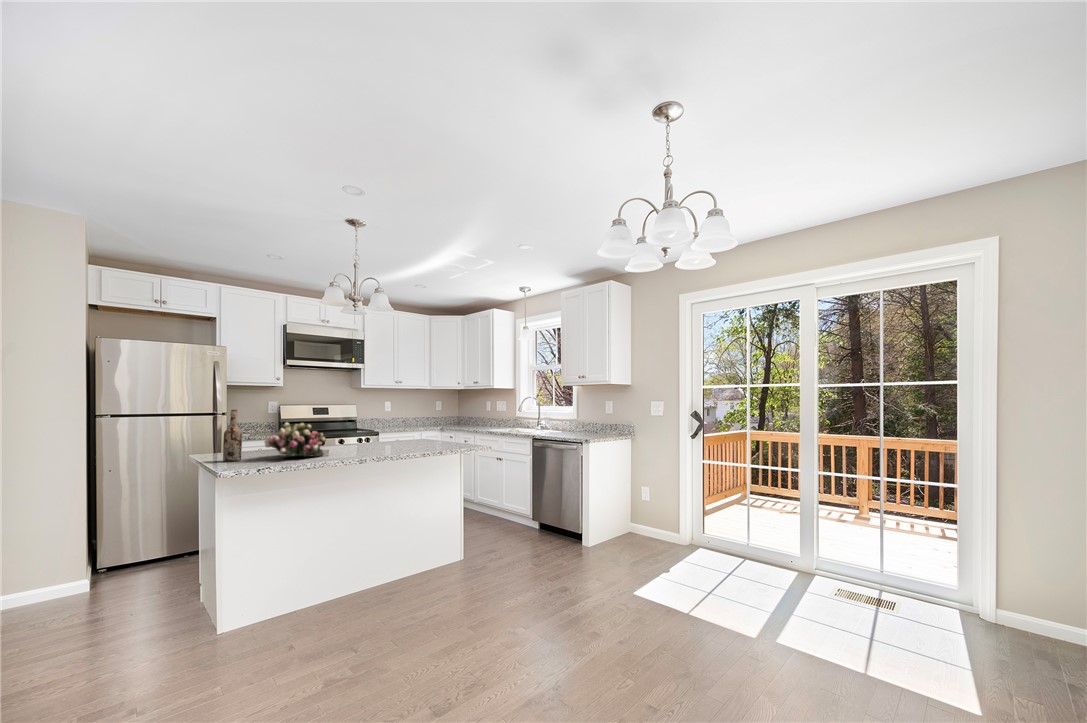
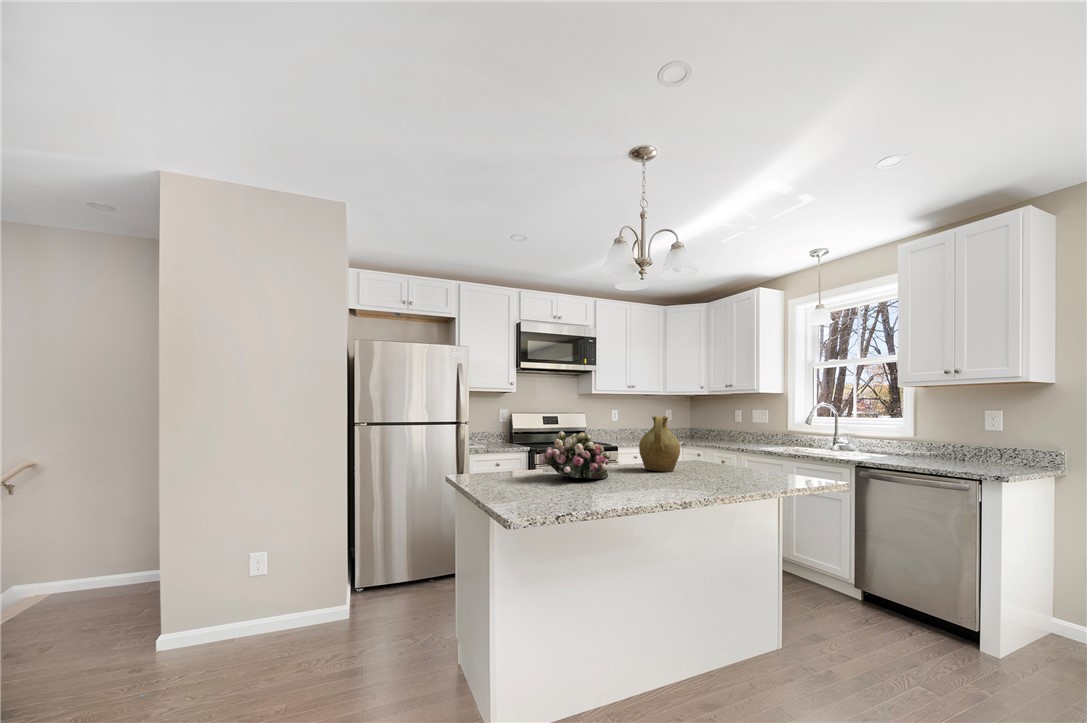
pitcher: none [358,409,389,450] -> present [639,416,680,472]
wine bottle: present [223,410,242,462] -> none [492,413,512,481]

